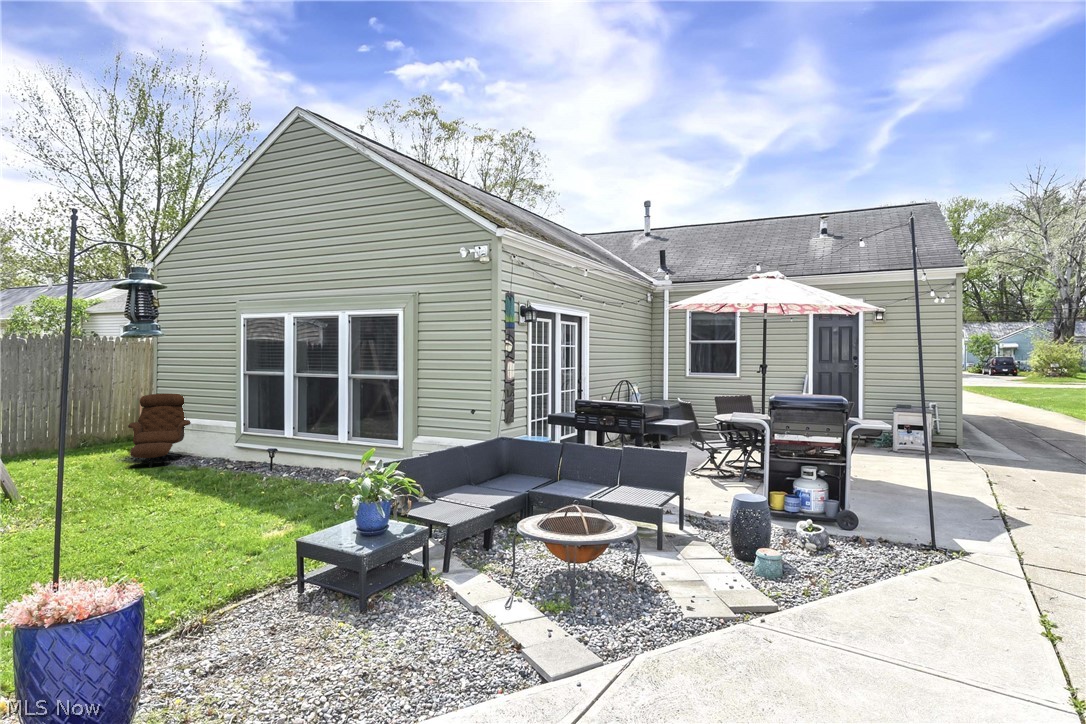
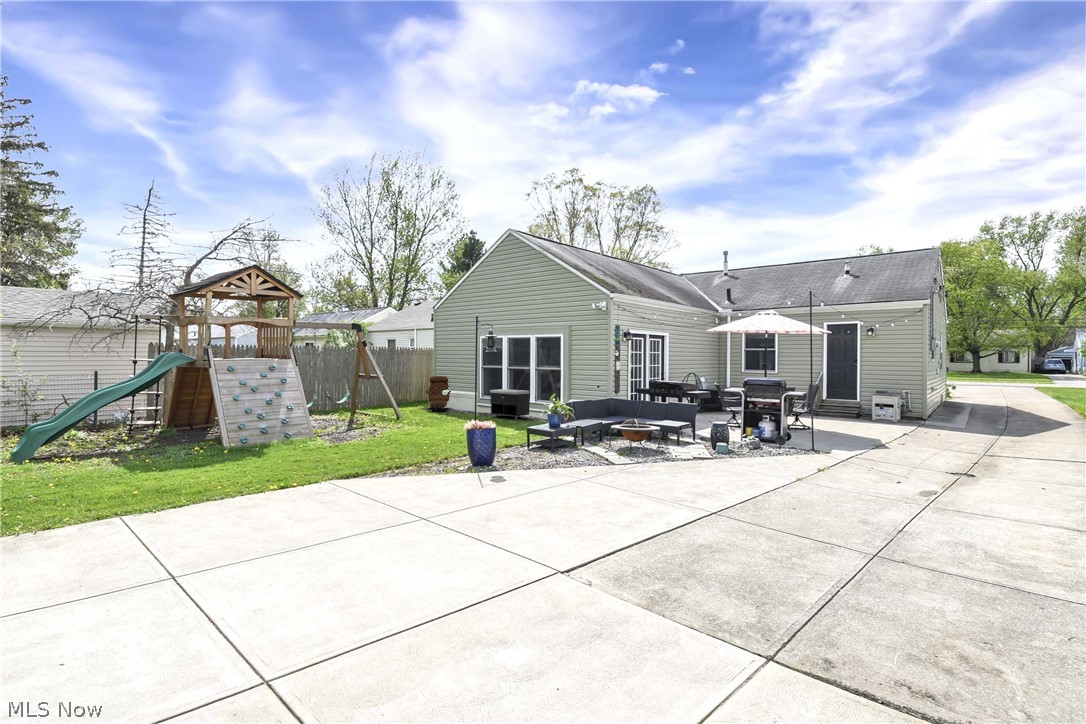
storage bench: none [252,418,337,480] -> present [490,389,530,419]

